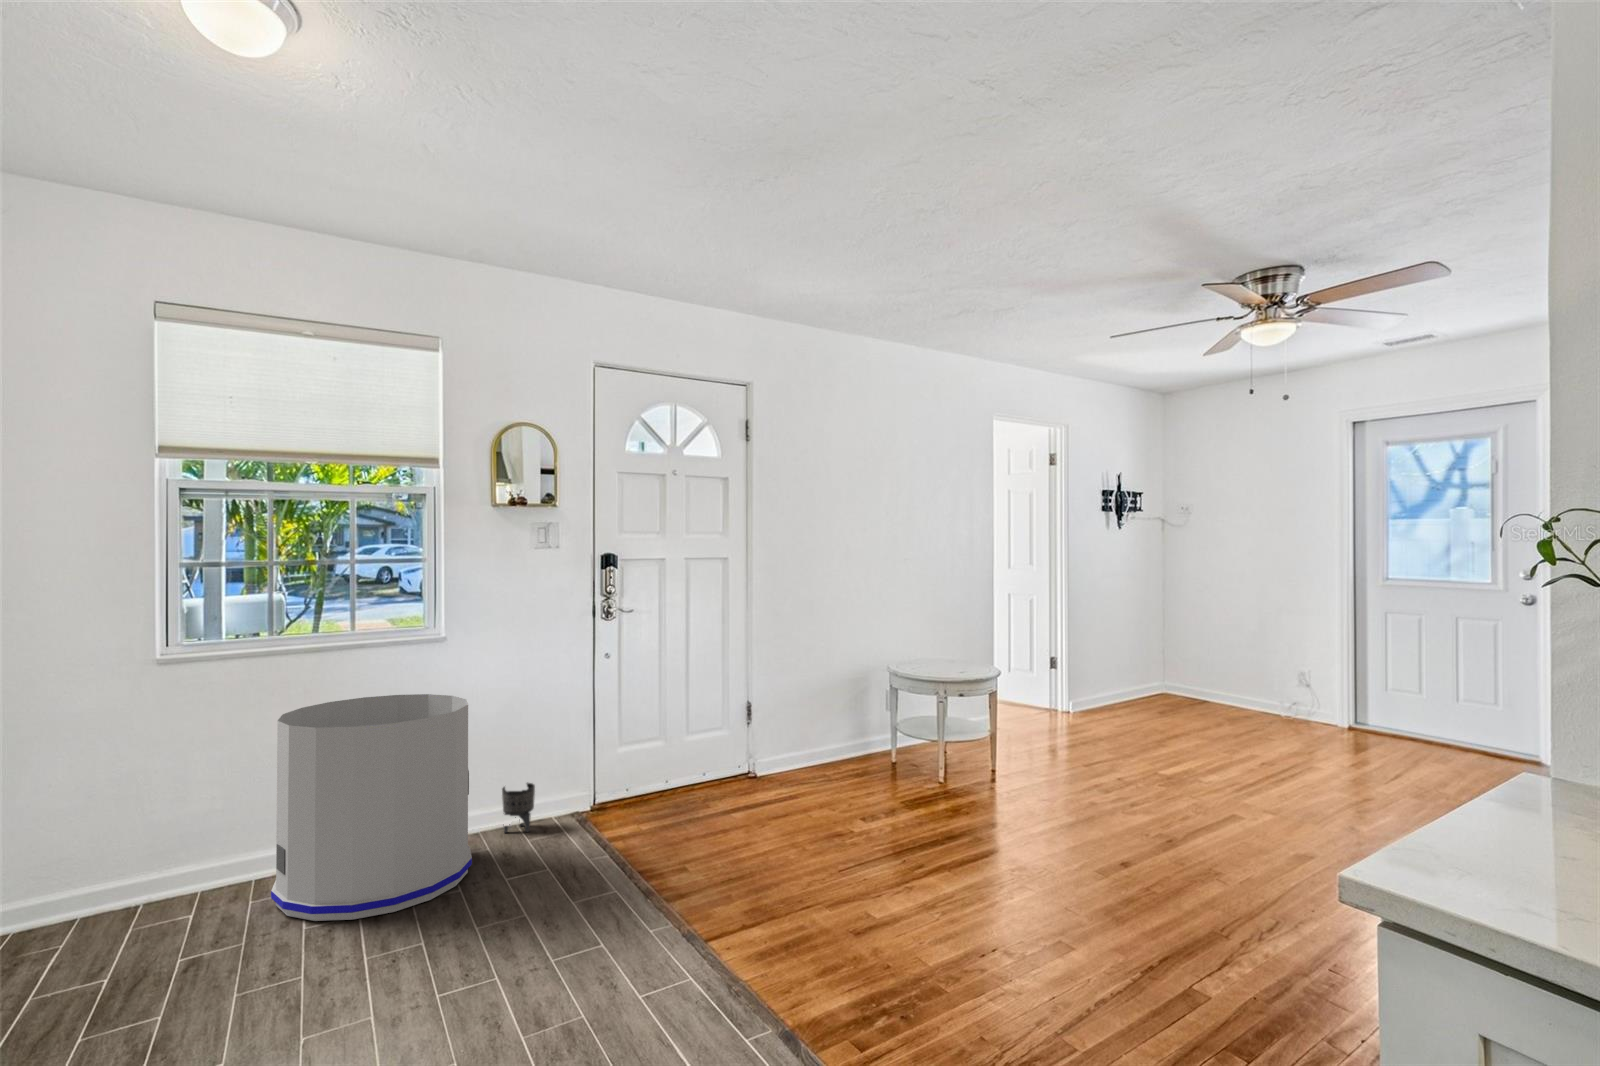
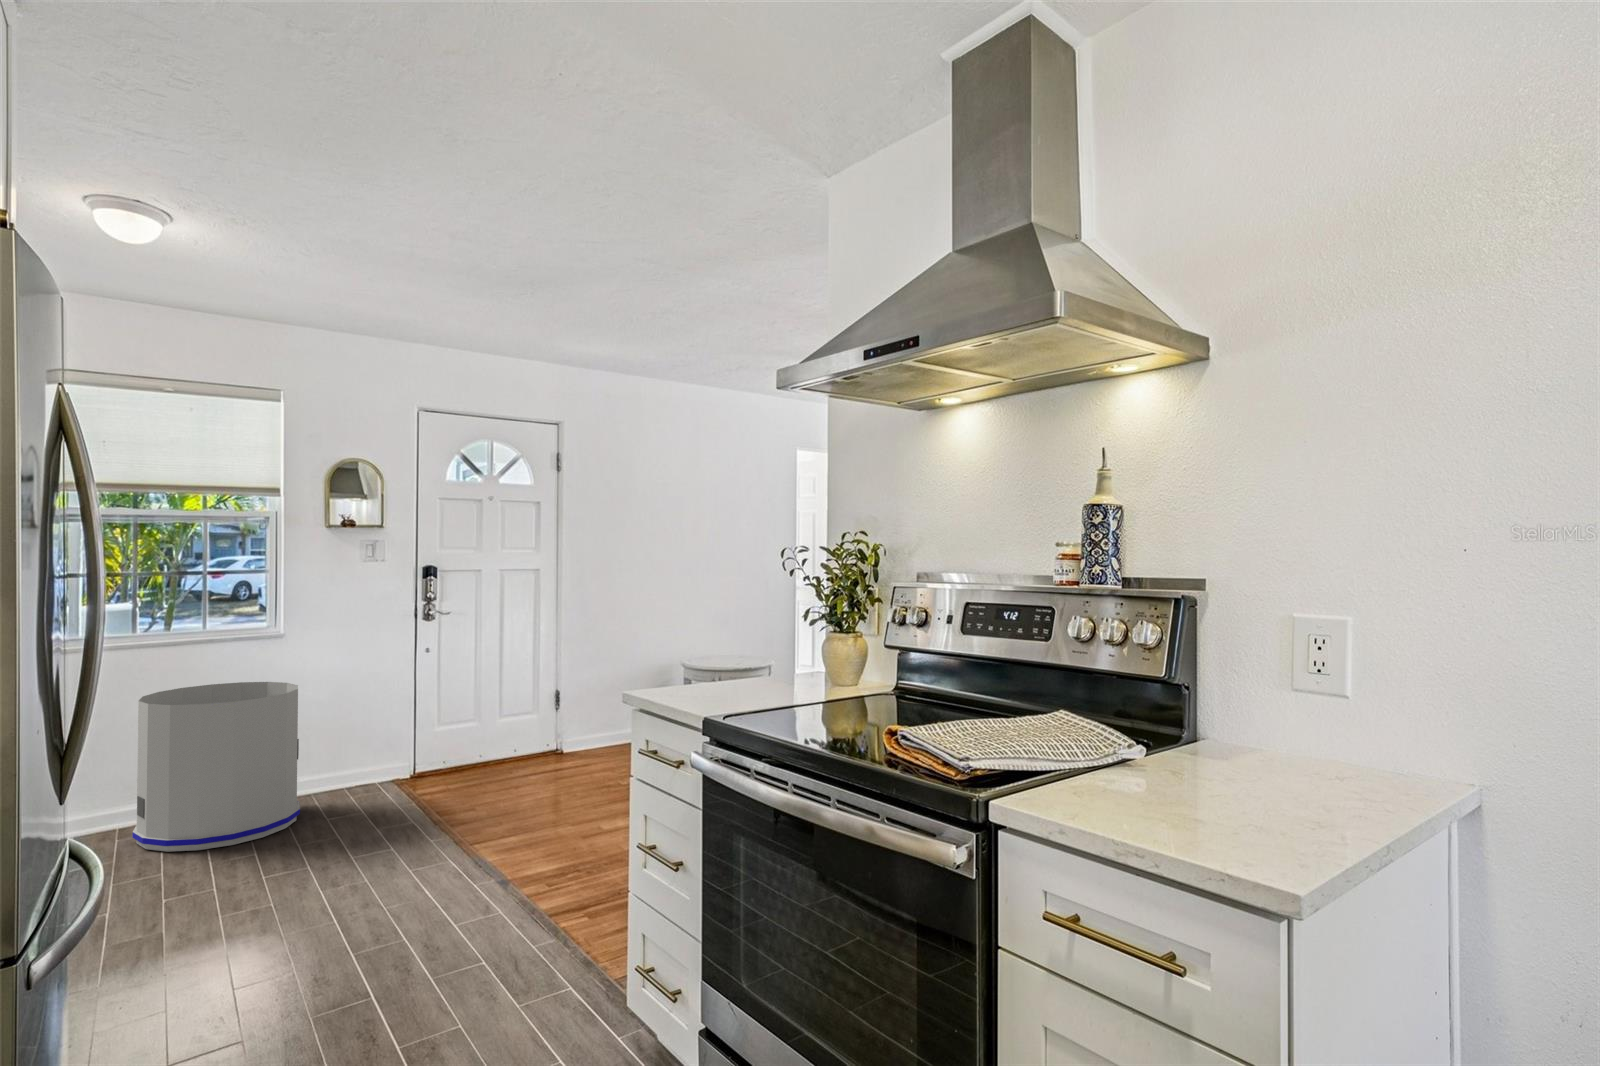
planter: present [502,783,535,833] -> none [331,754,360,795]

